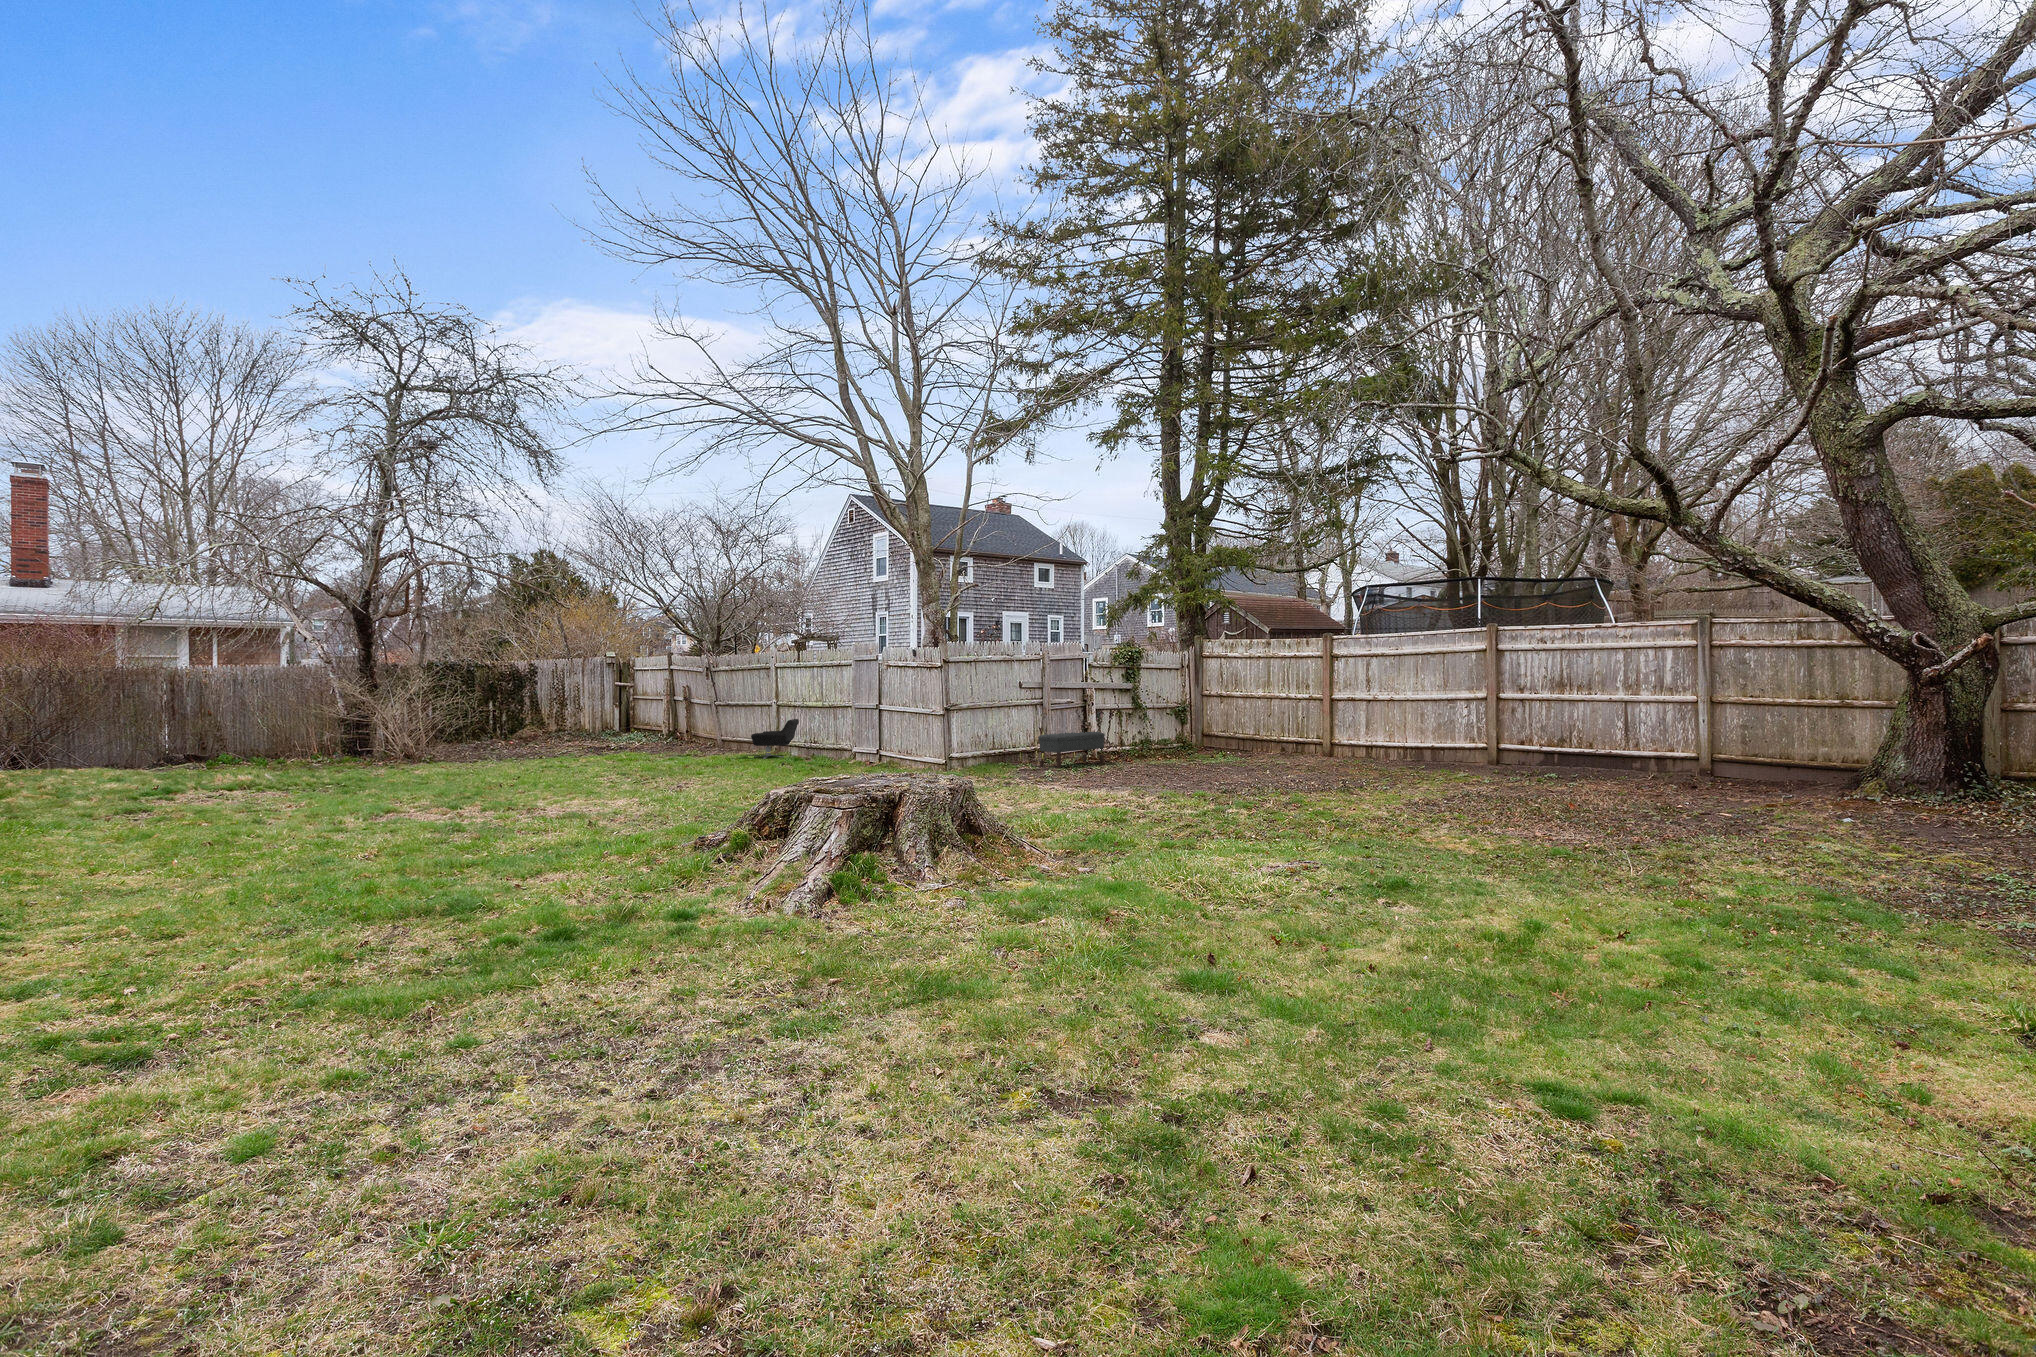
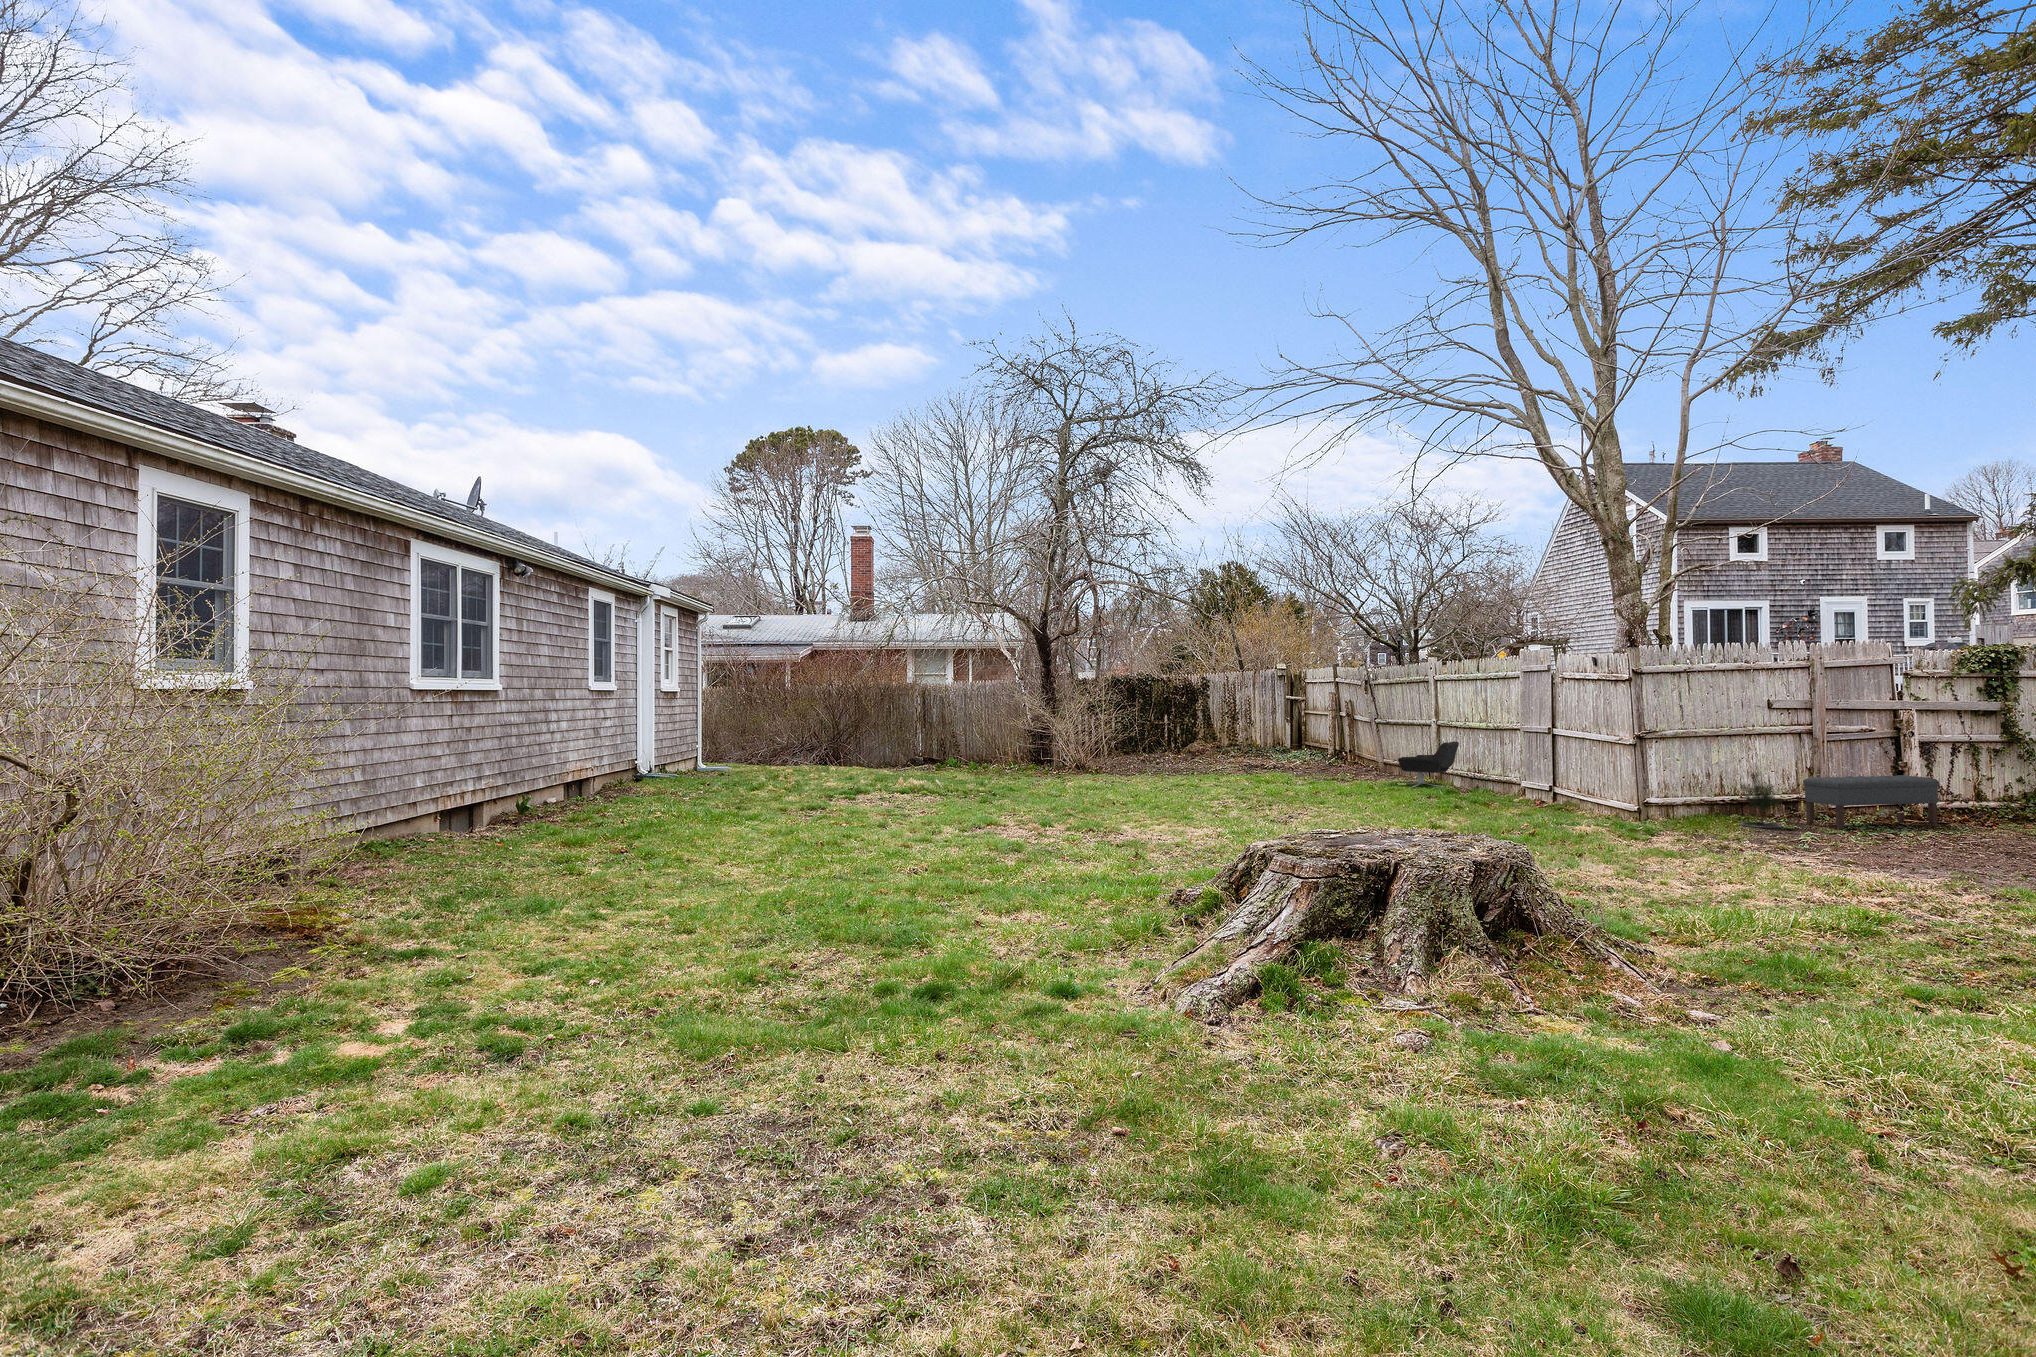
potted tree: none [1005,727,1030,770] -> present [1741,772,1781,828]

